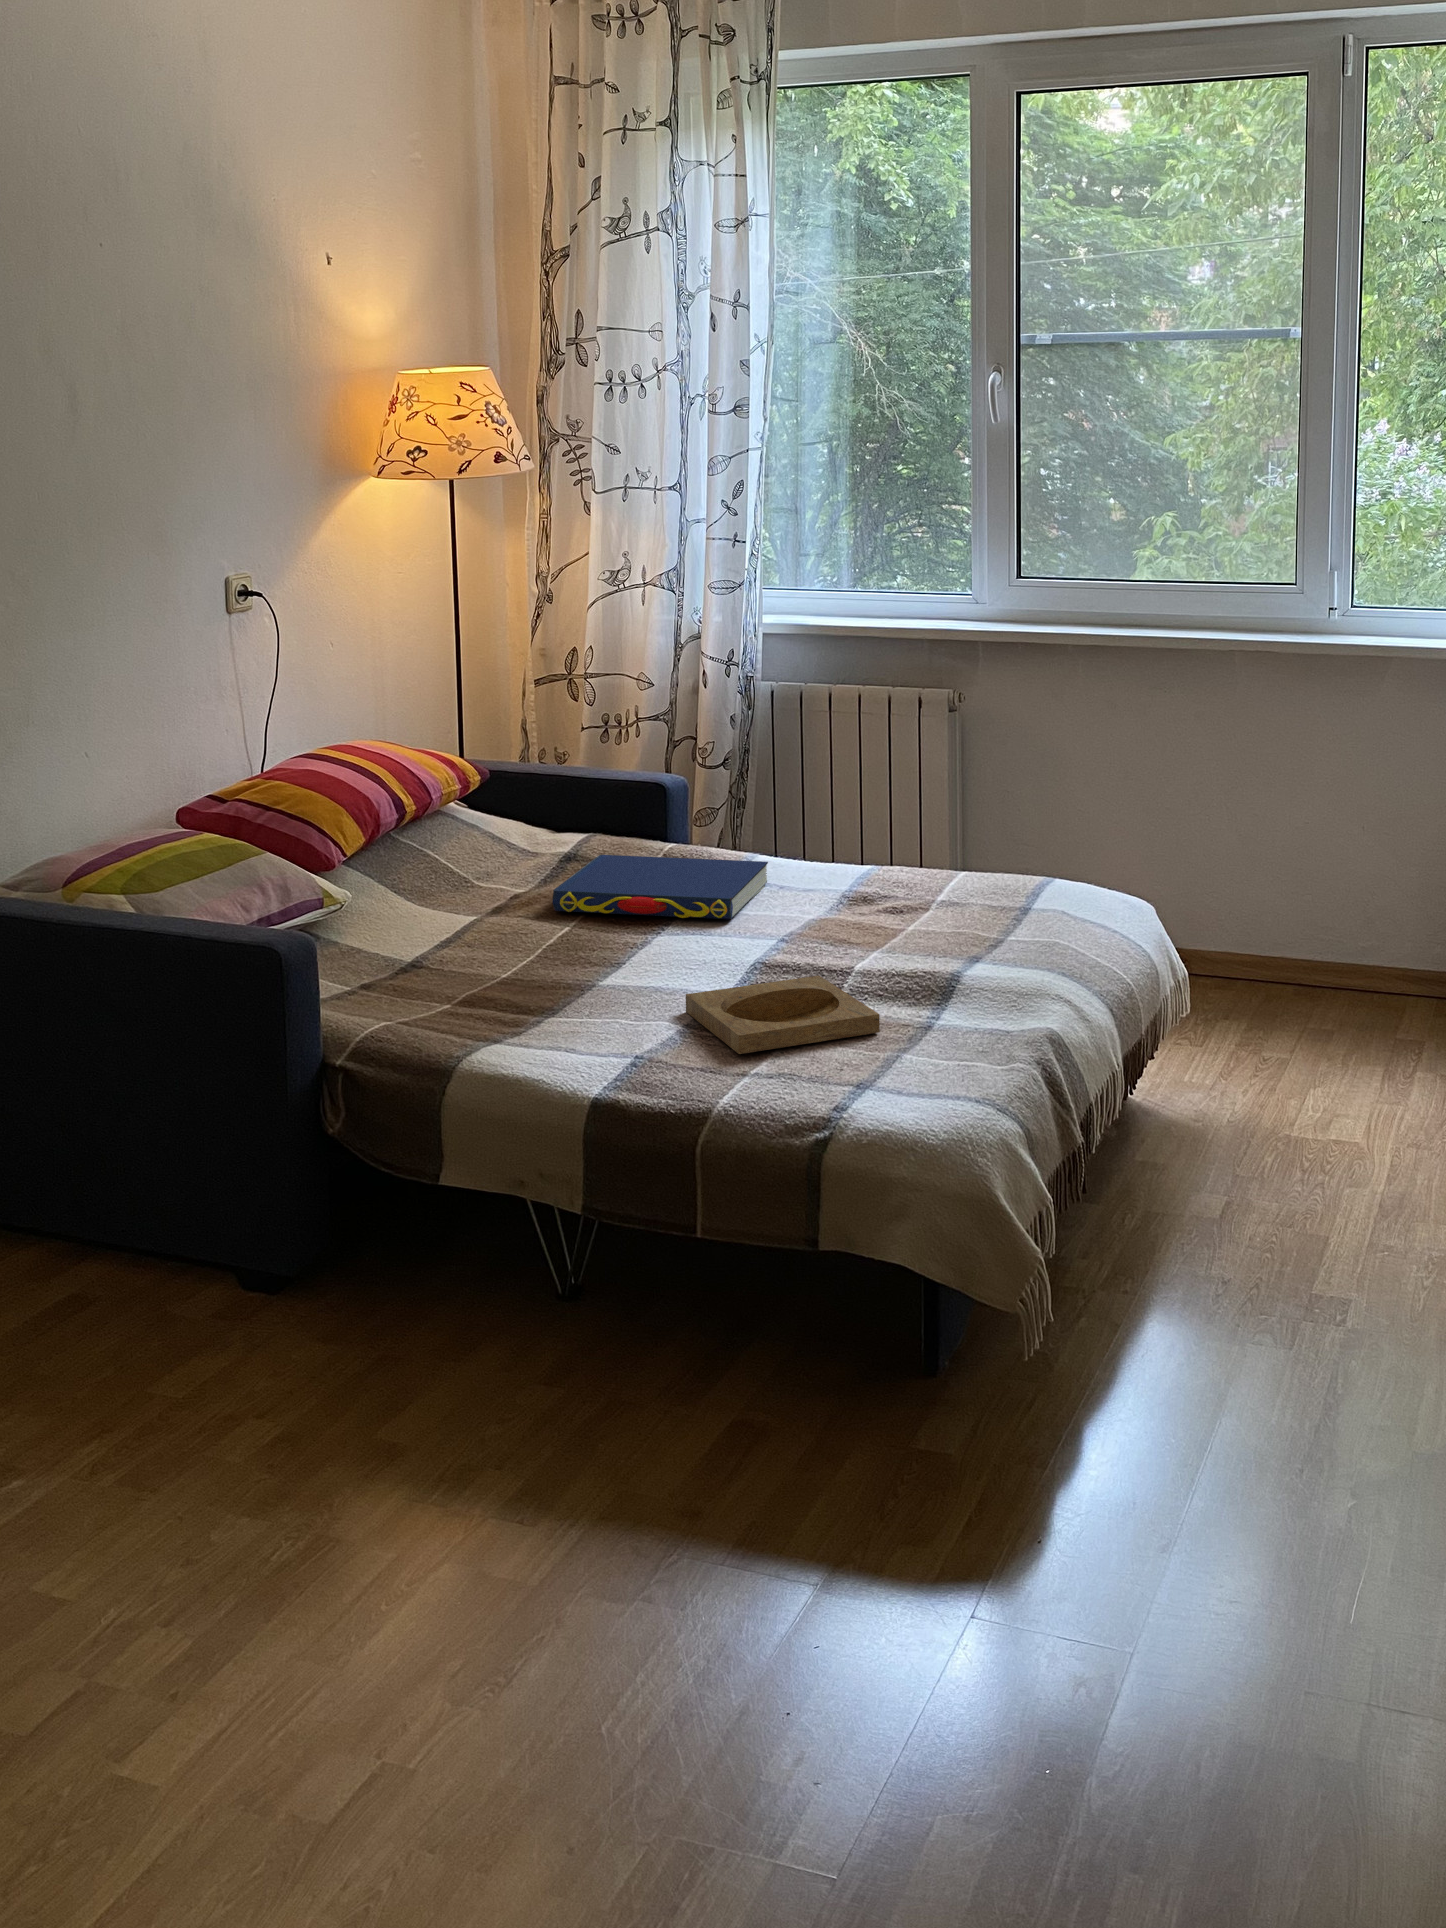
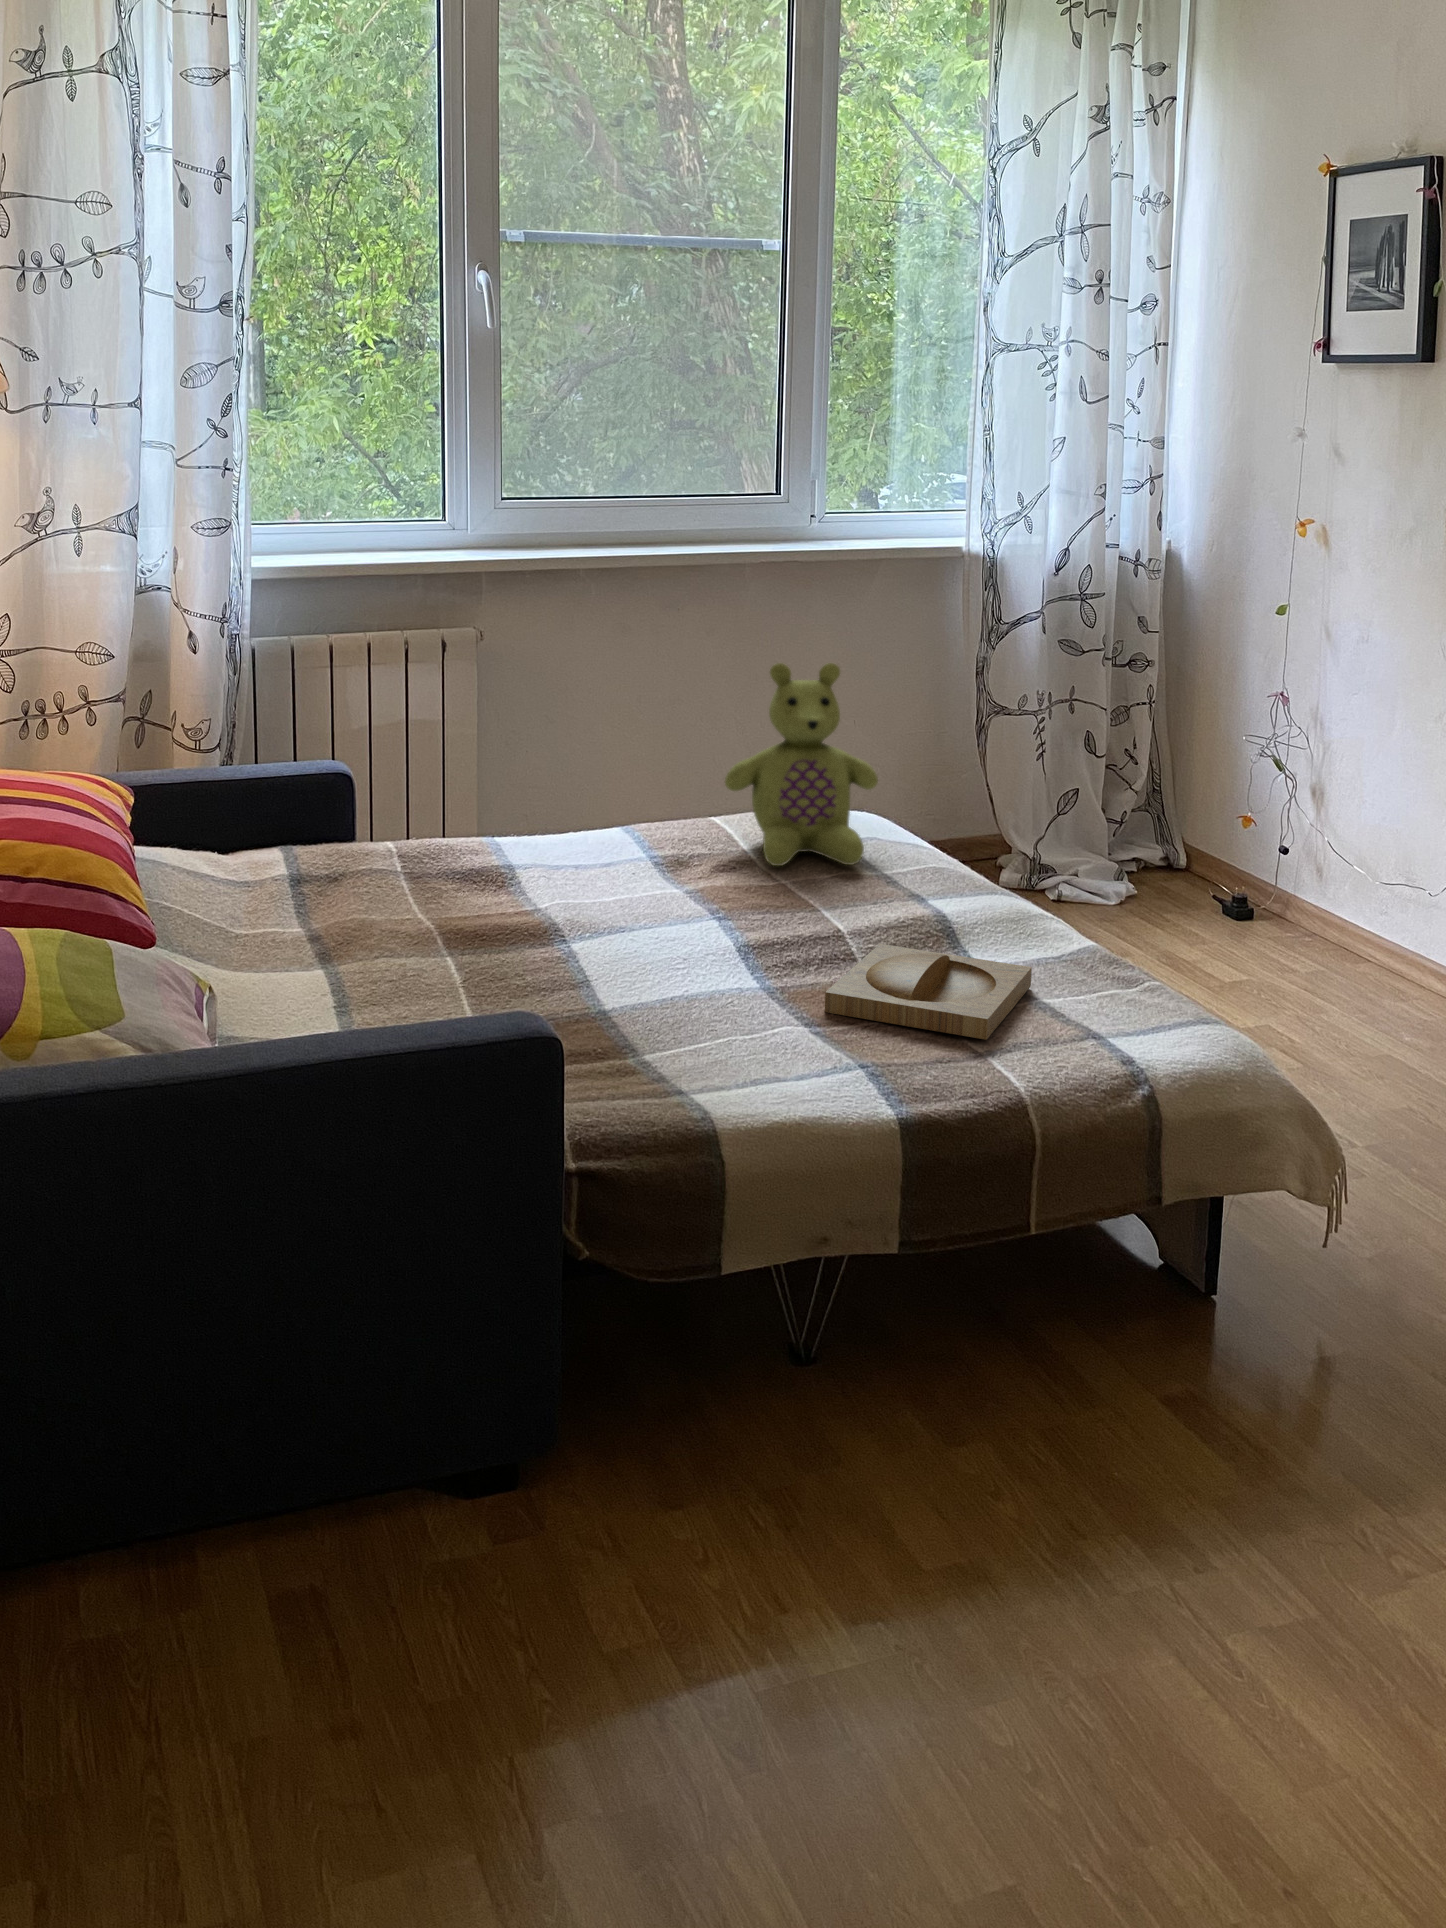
stuffed bear: none [896,729,1041,923] -> present [725,663,878,866]
book: present [552,855,768,919] -> none [372,837,640,937]

